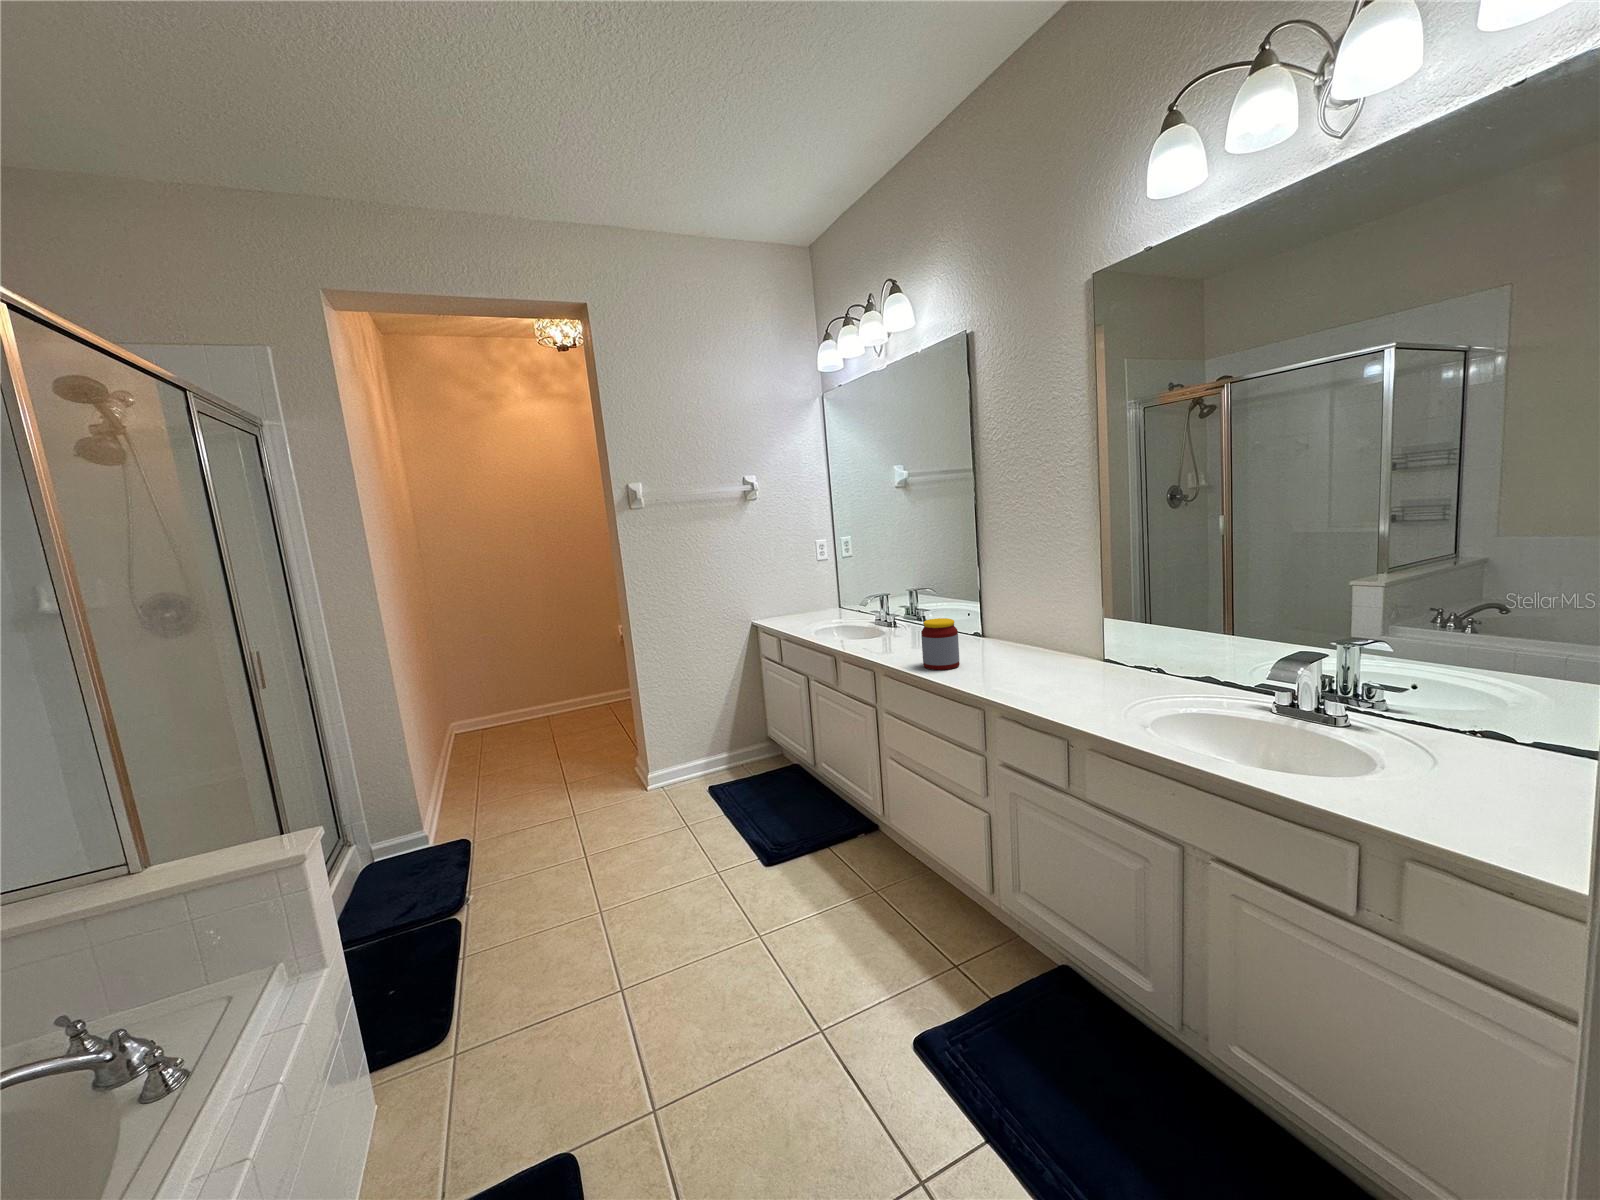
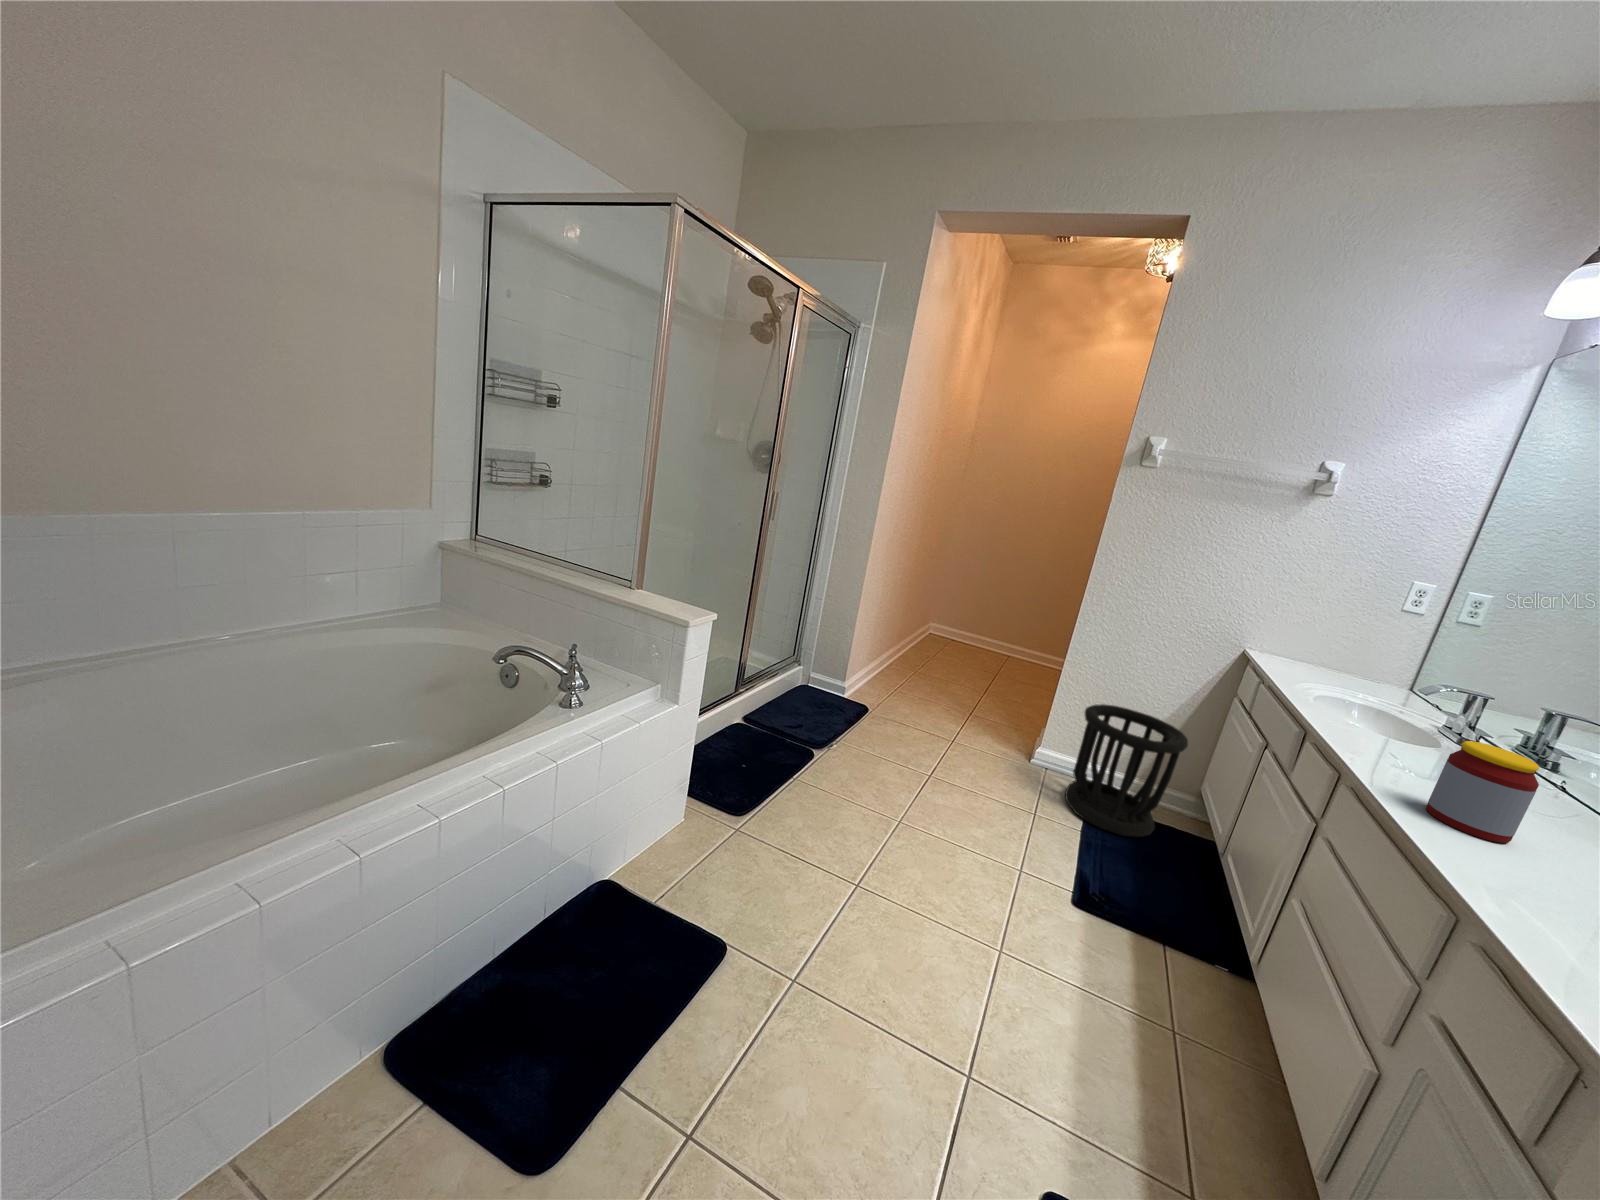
wastebasket: none [678,699,761,805] -> present [1065,704,1188,837]

